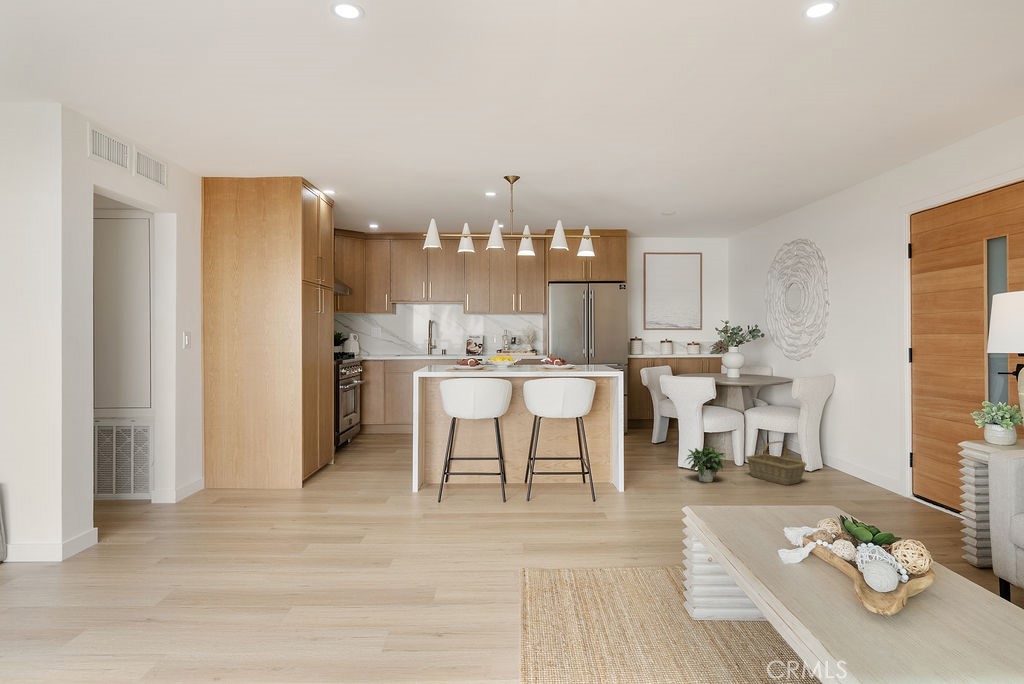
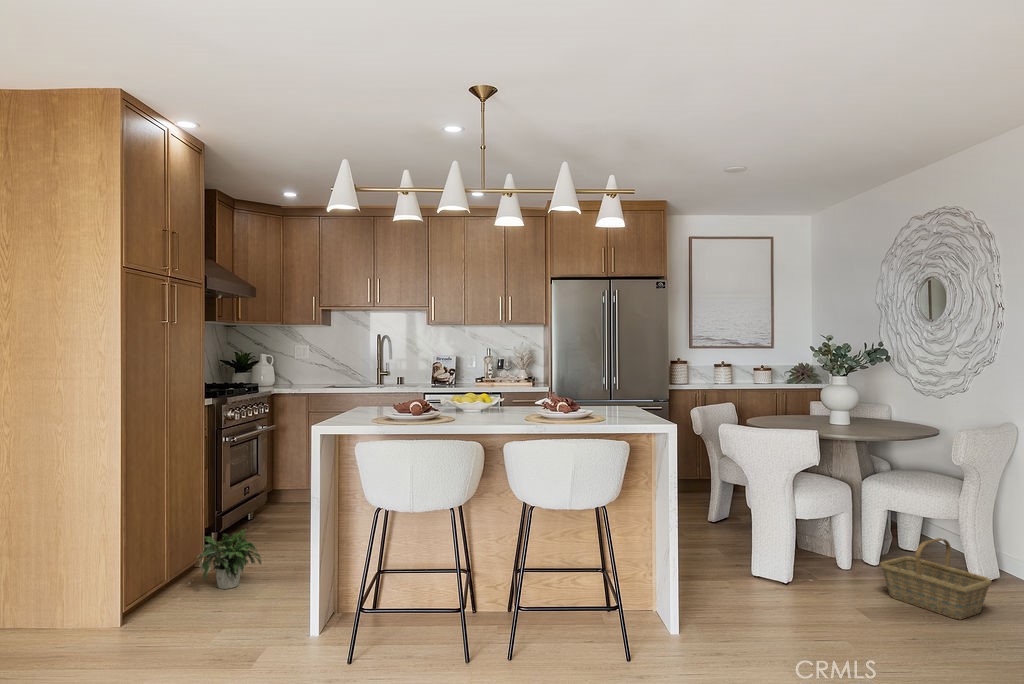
potted plant: present [682,445,726,482] -> present [174,529,261,597]

